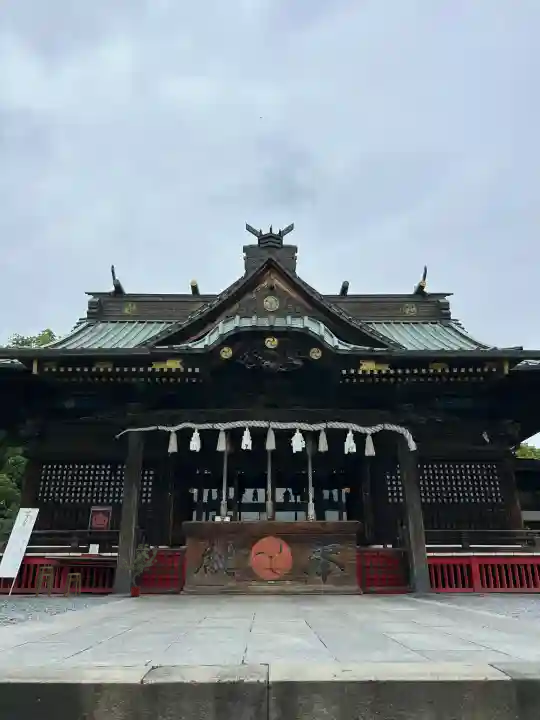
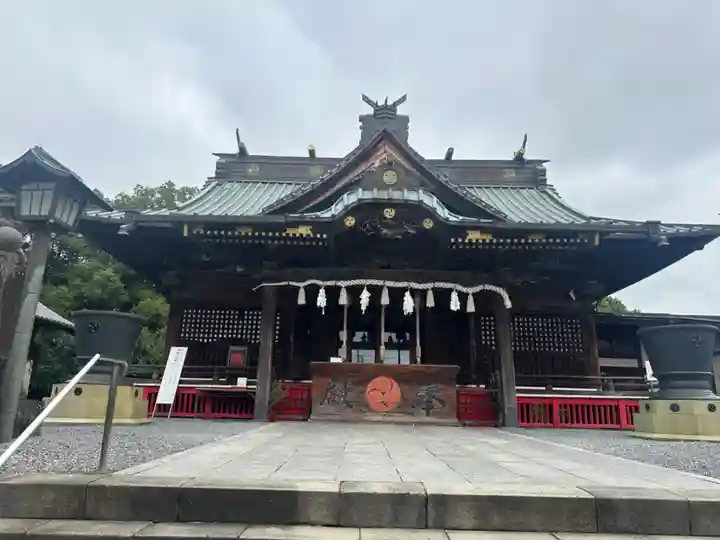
stool: present [35,567,81,597] -> present [531,403,572,427]

